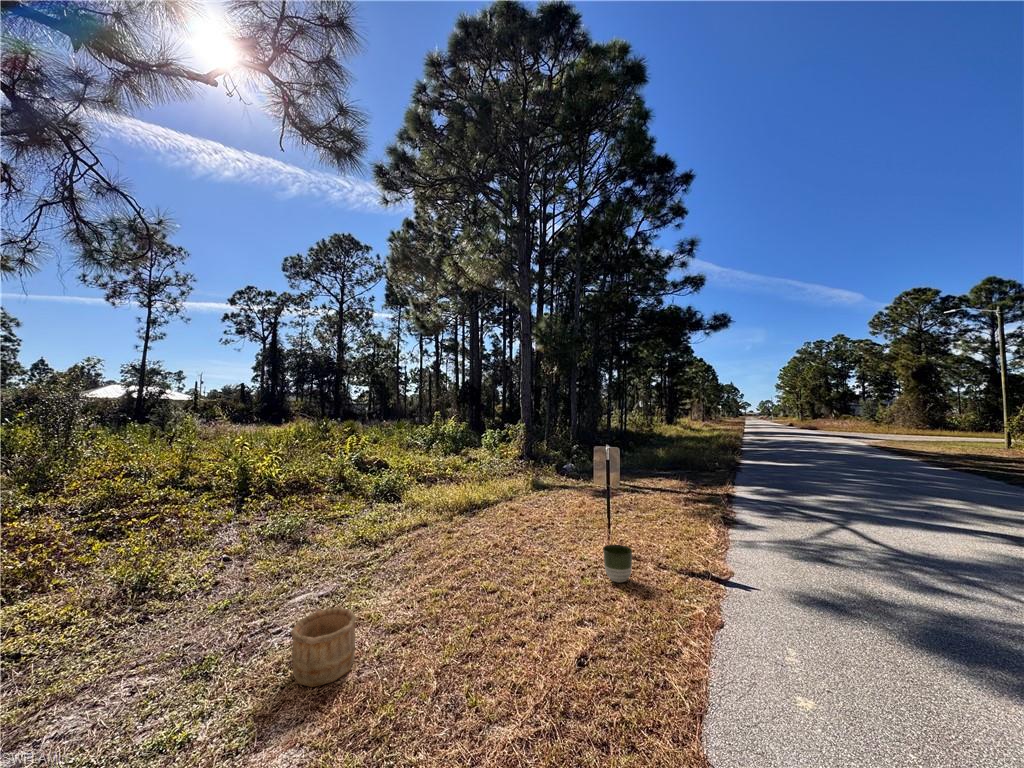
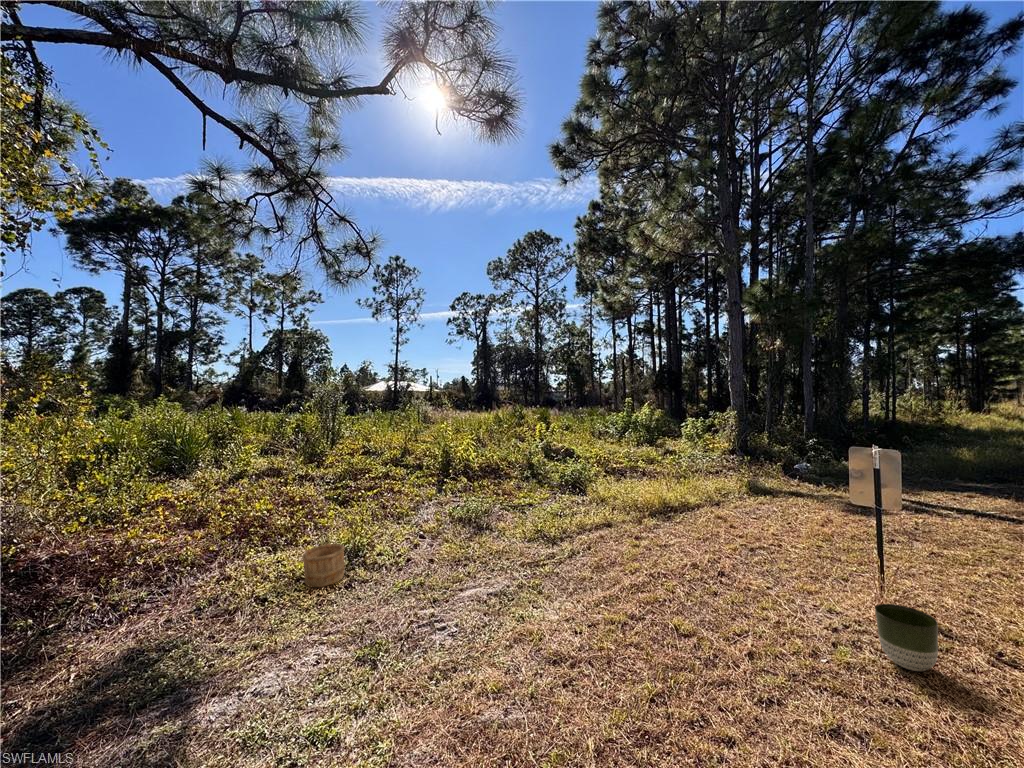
wooden bucket: present [290,608,356,687] -> present [303,544,345,587]

